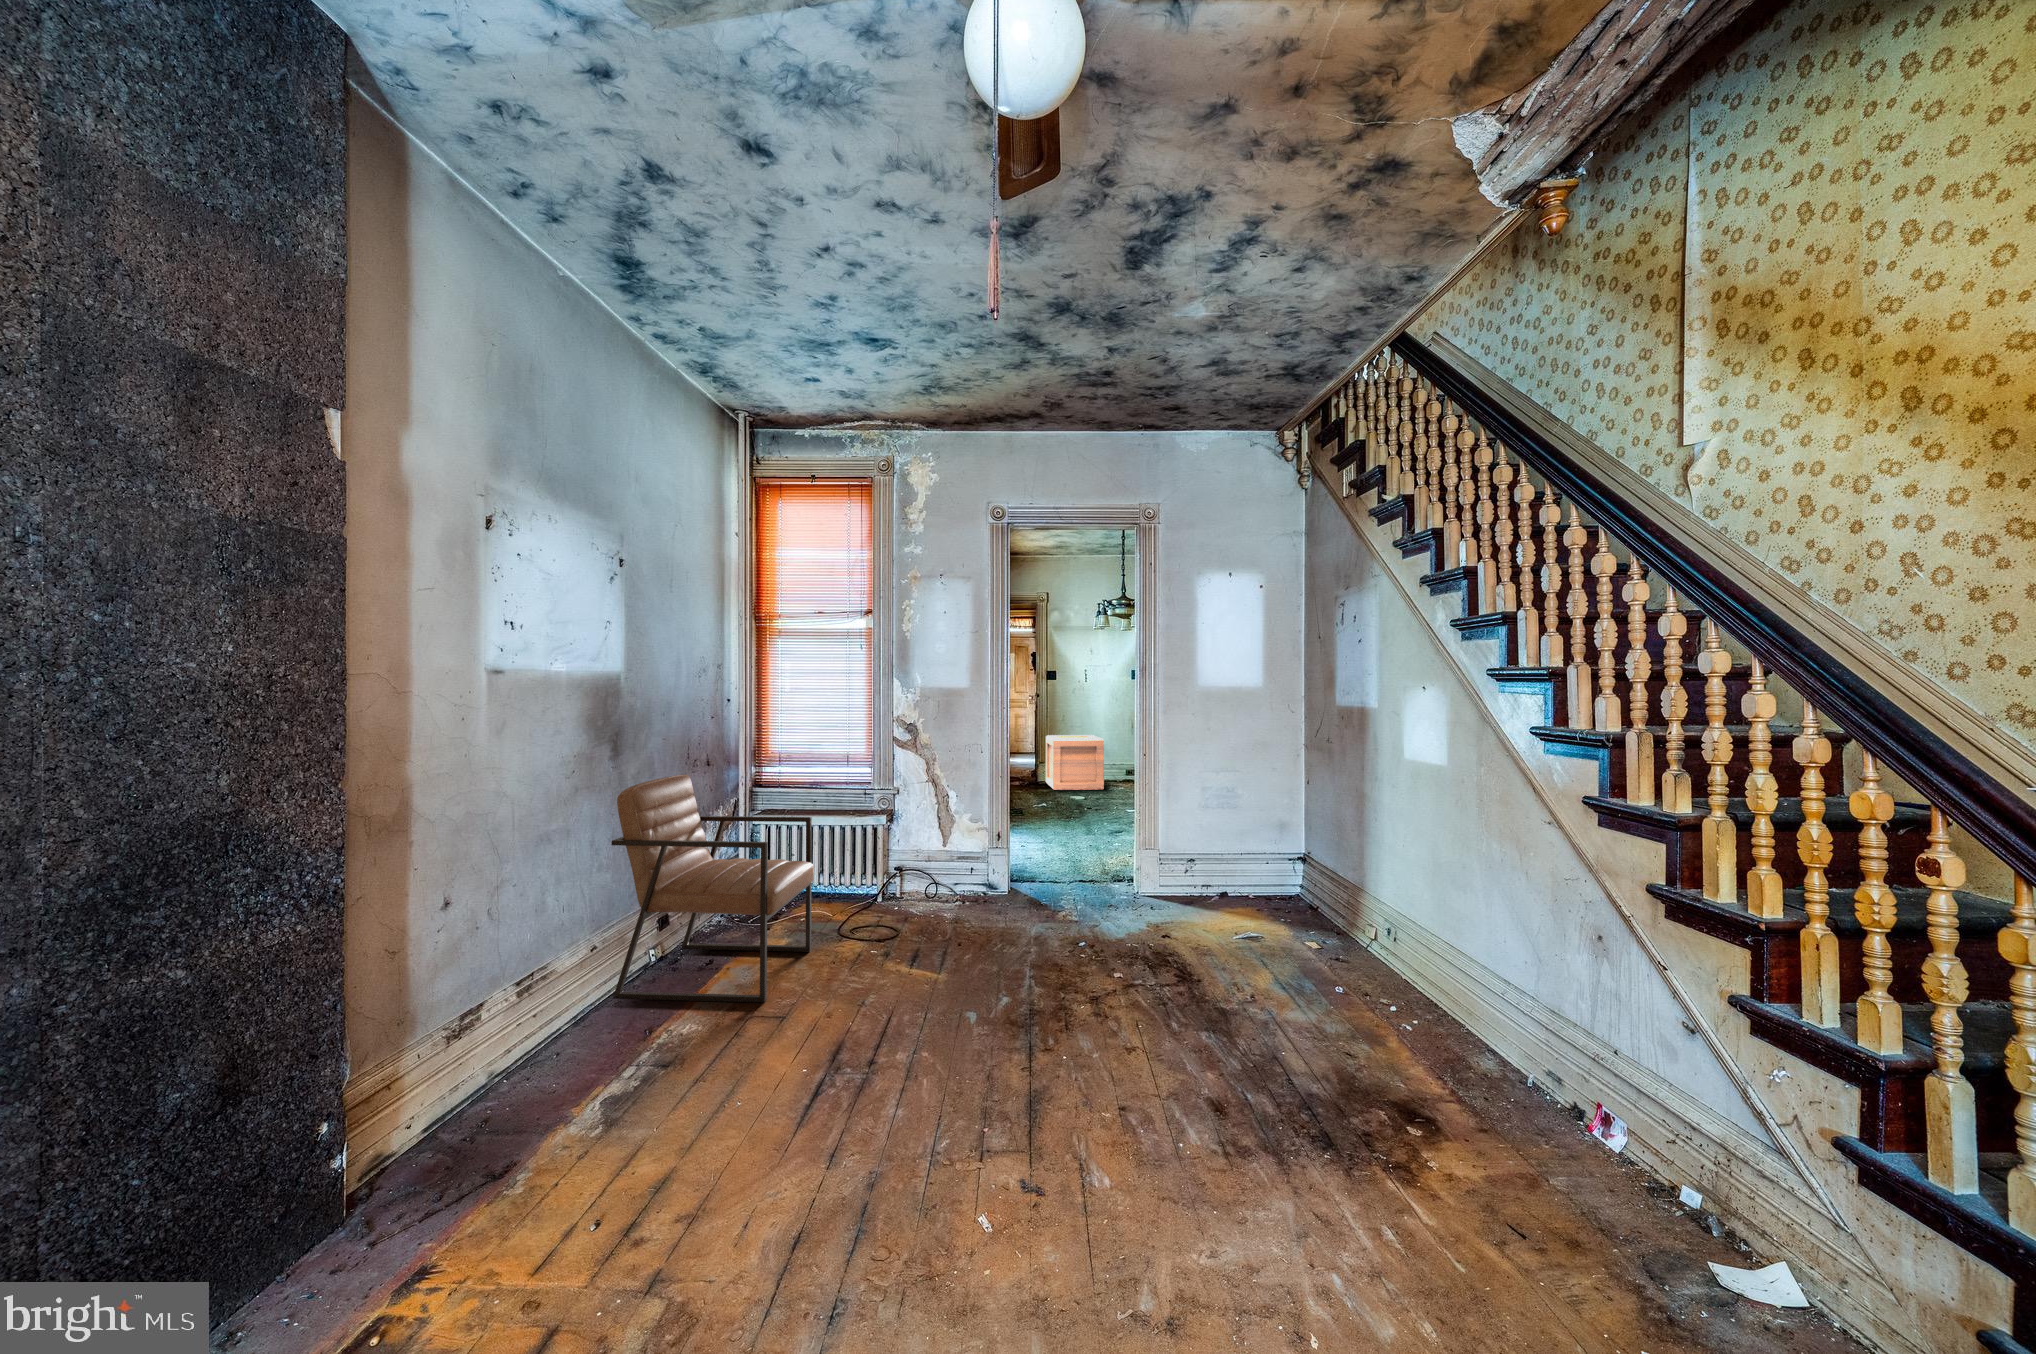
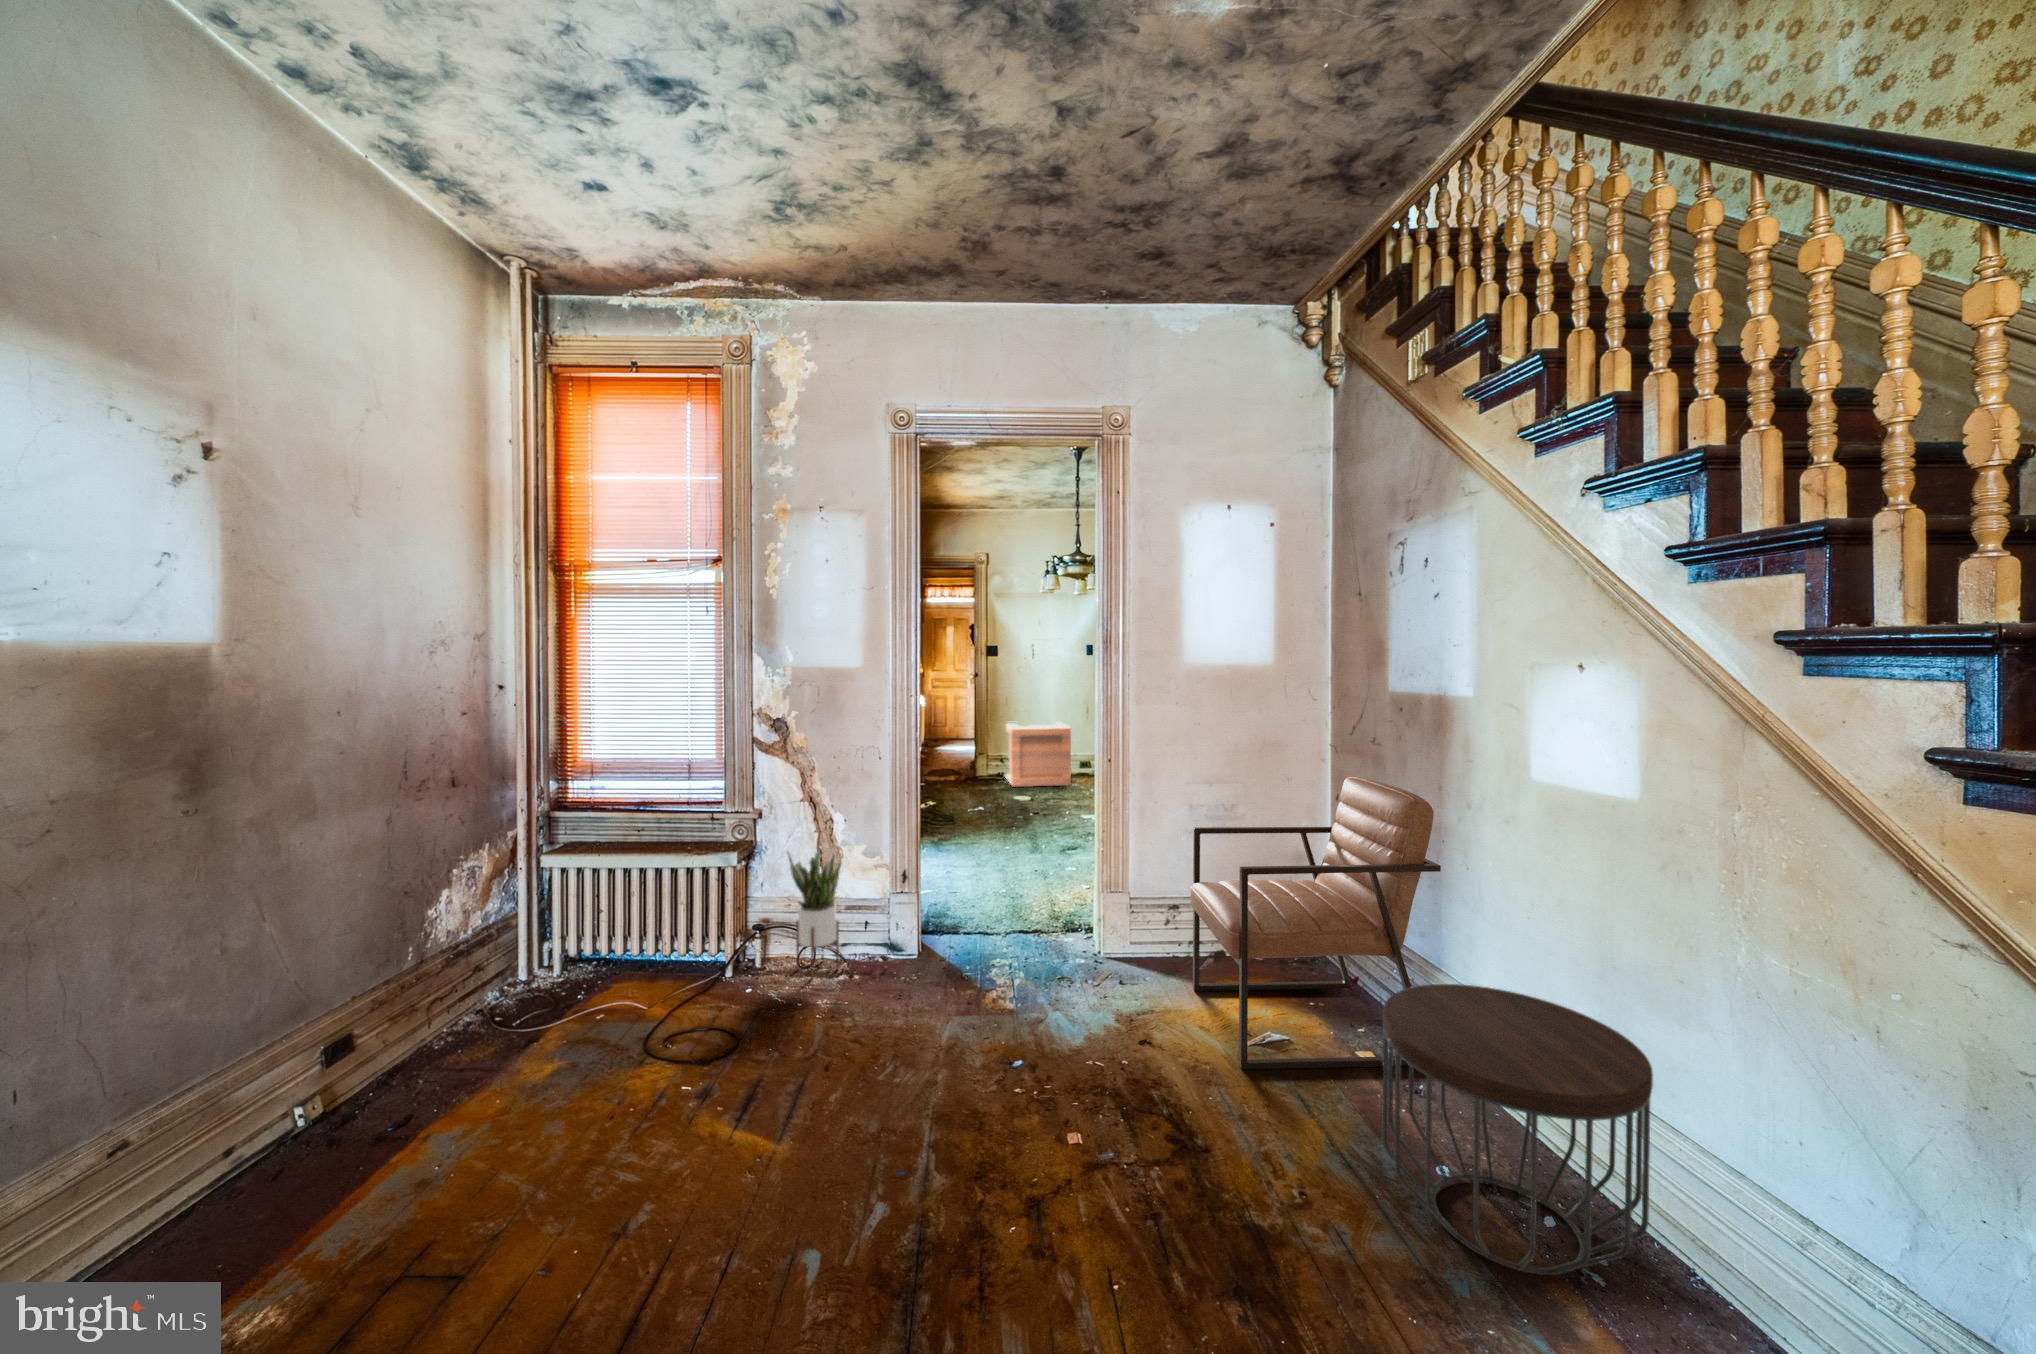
chair: present [611,775,814,1002] -> present [1190,777,1441,1070]
potted plant: none [918,813,954,903] -> present [787,848,842,977]
side table: none [1312,882,1457,1029] -> present [1382,984,1653,1275]

